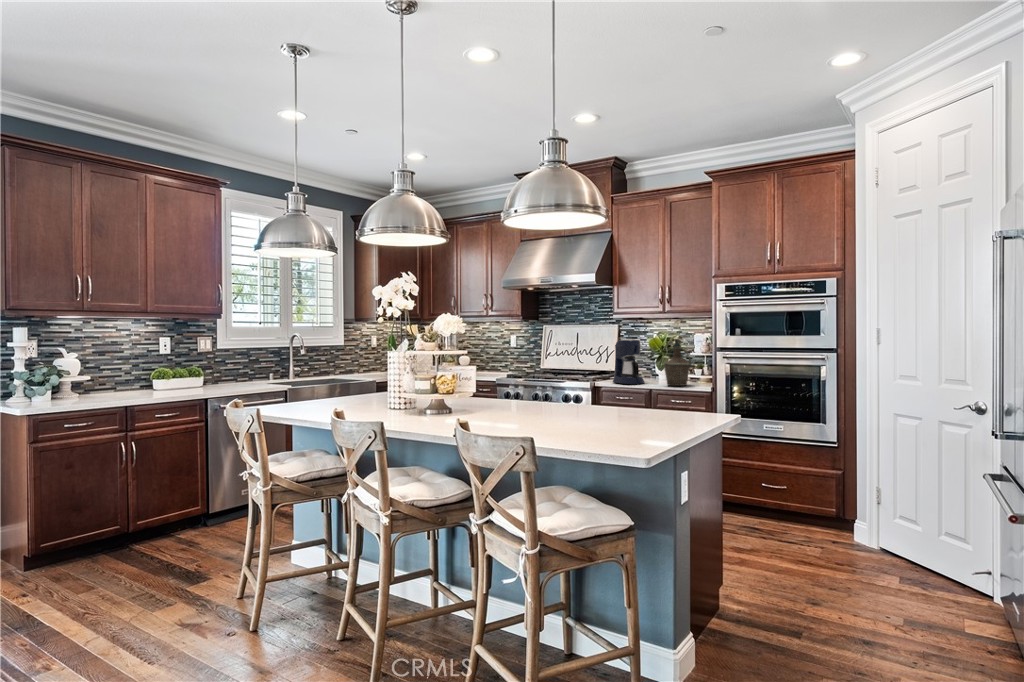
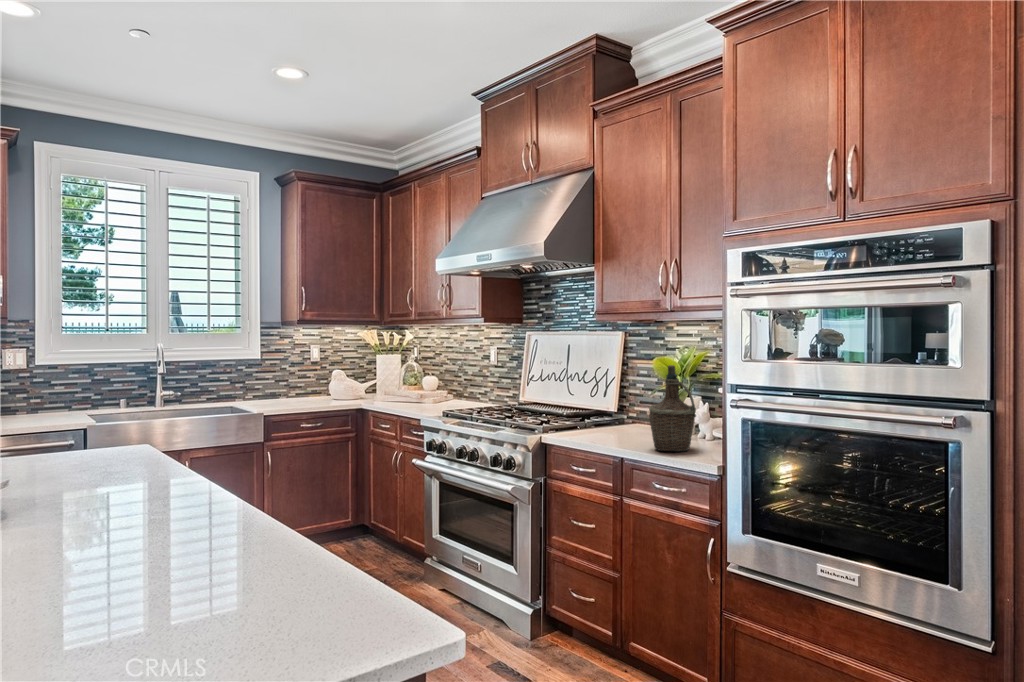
coffee maker: present [613,340,645,384] -> none [579,364,629,441]

